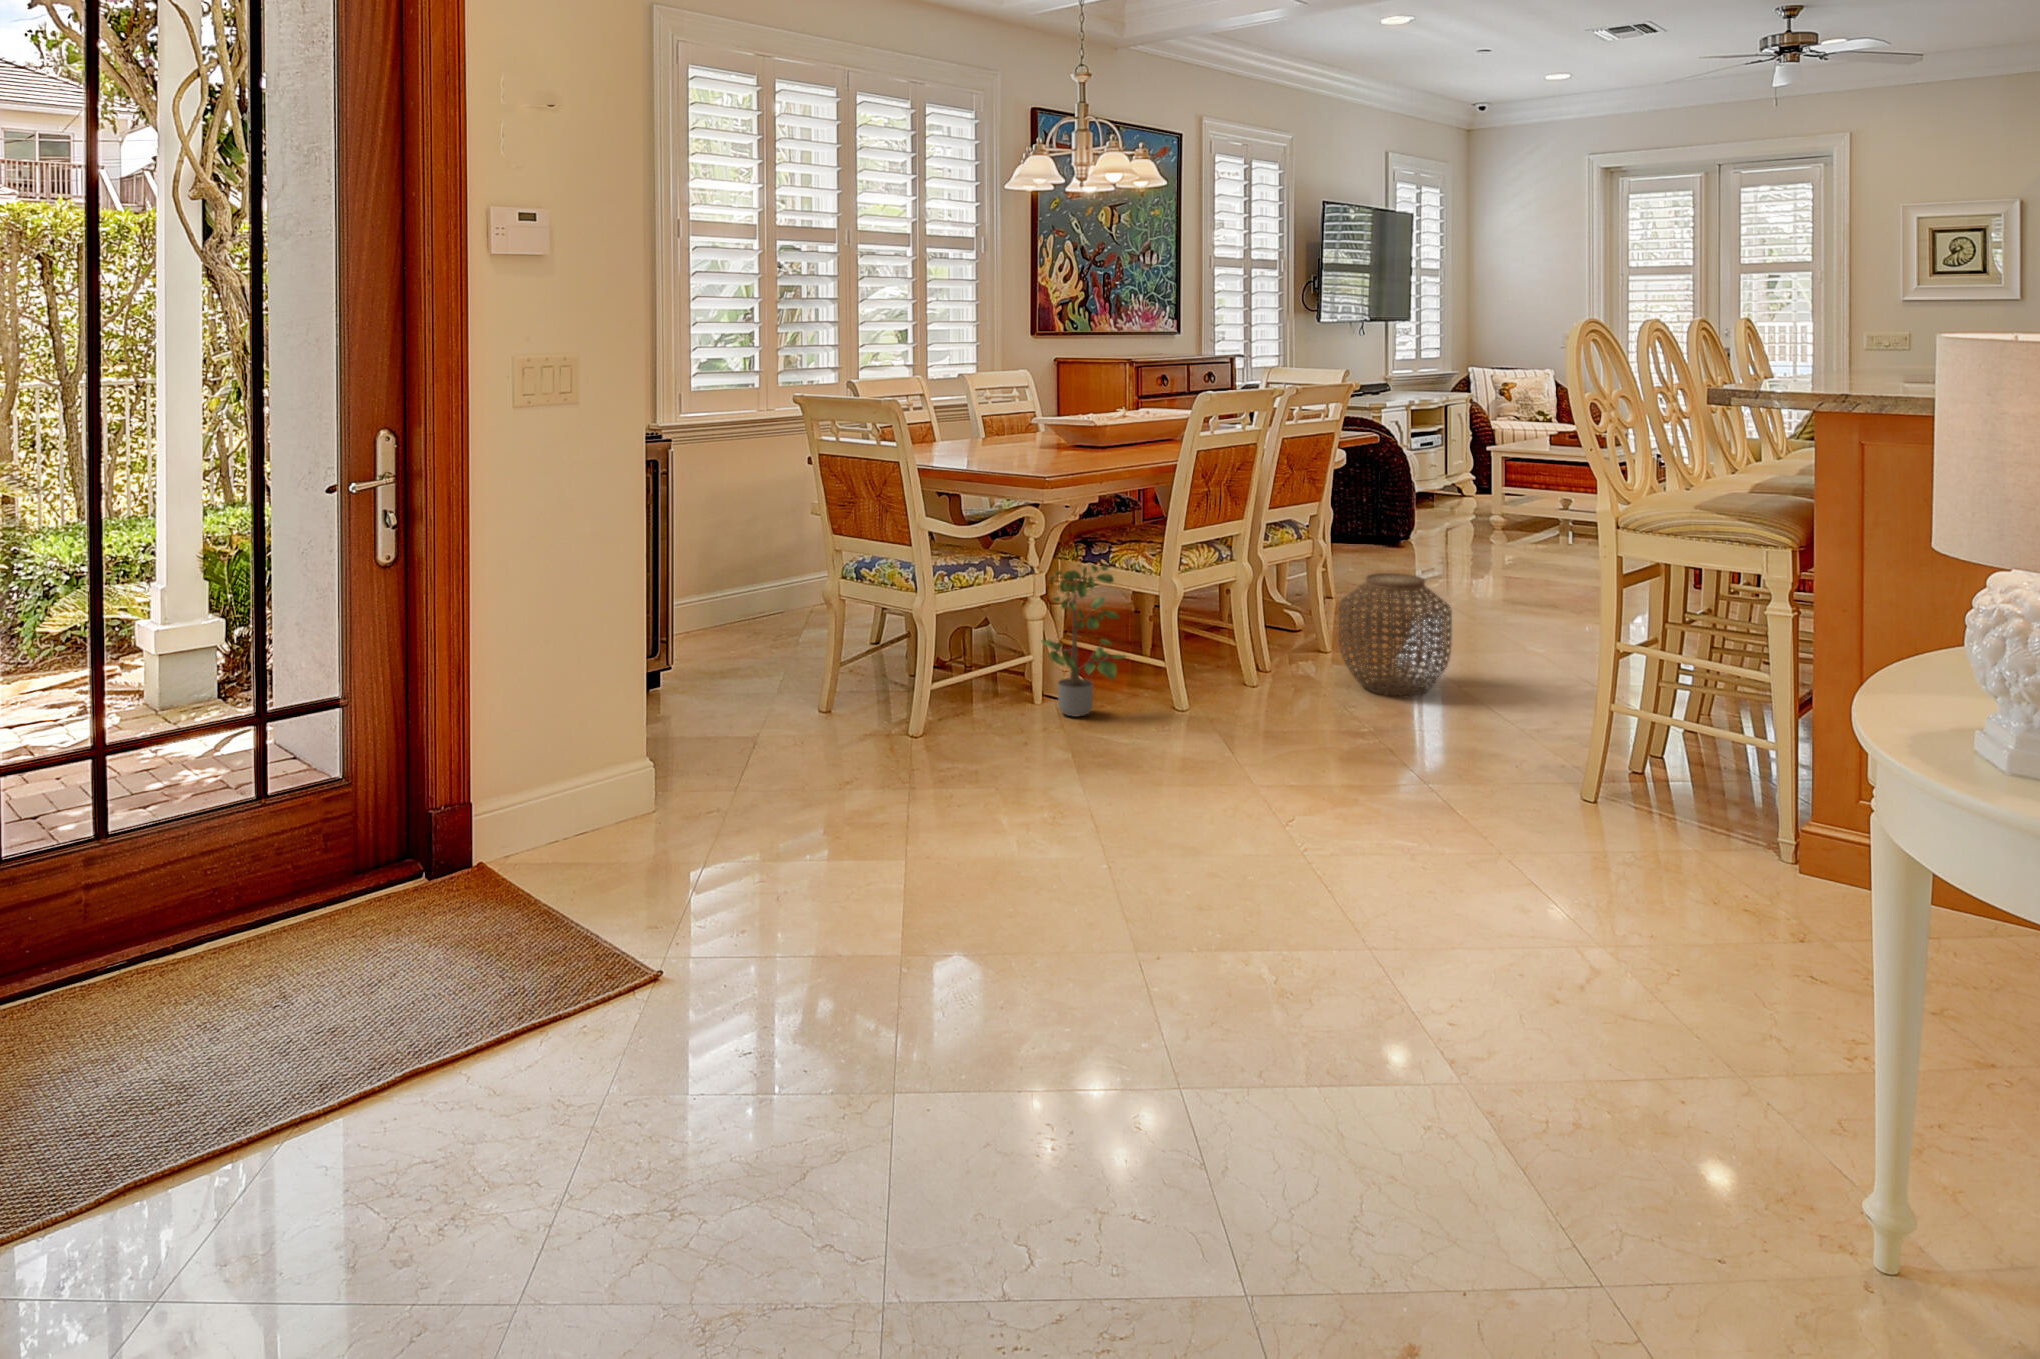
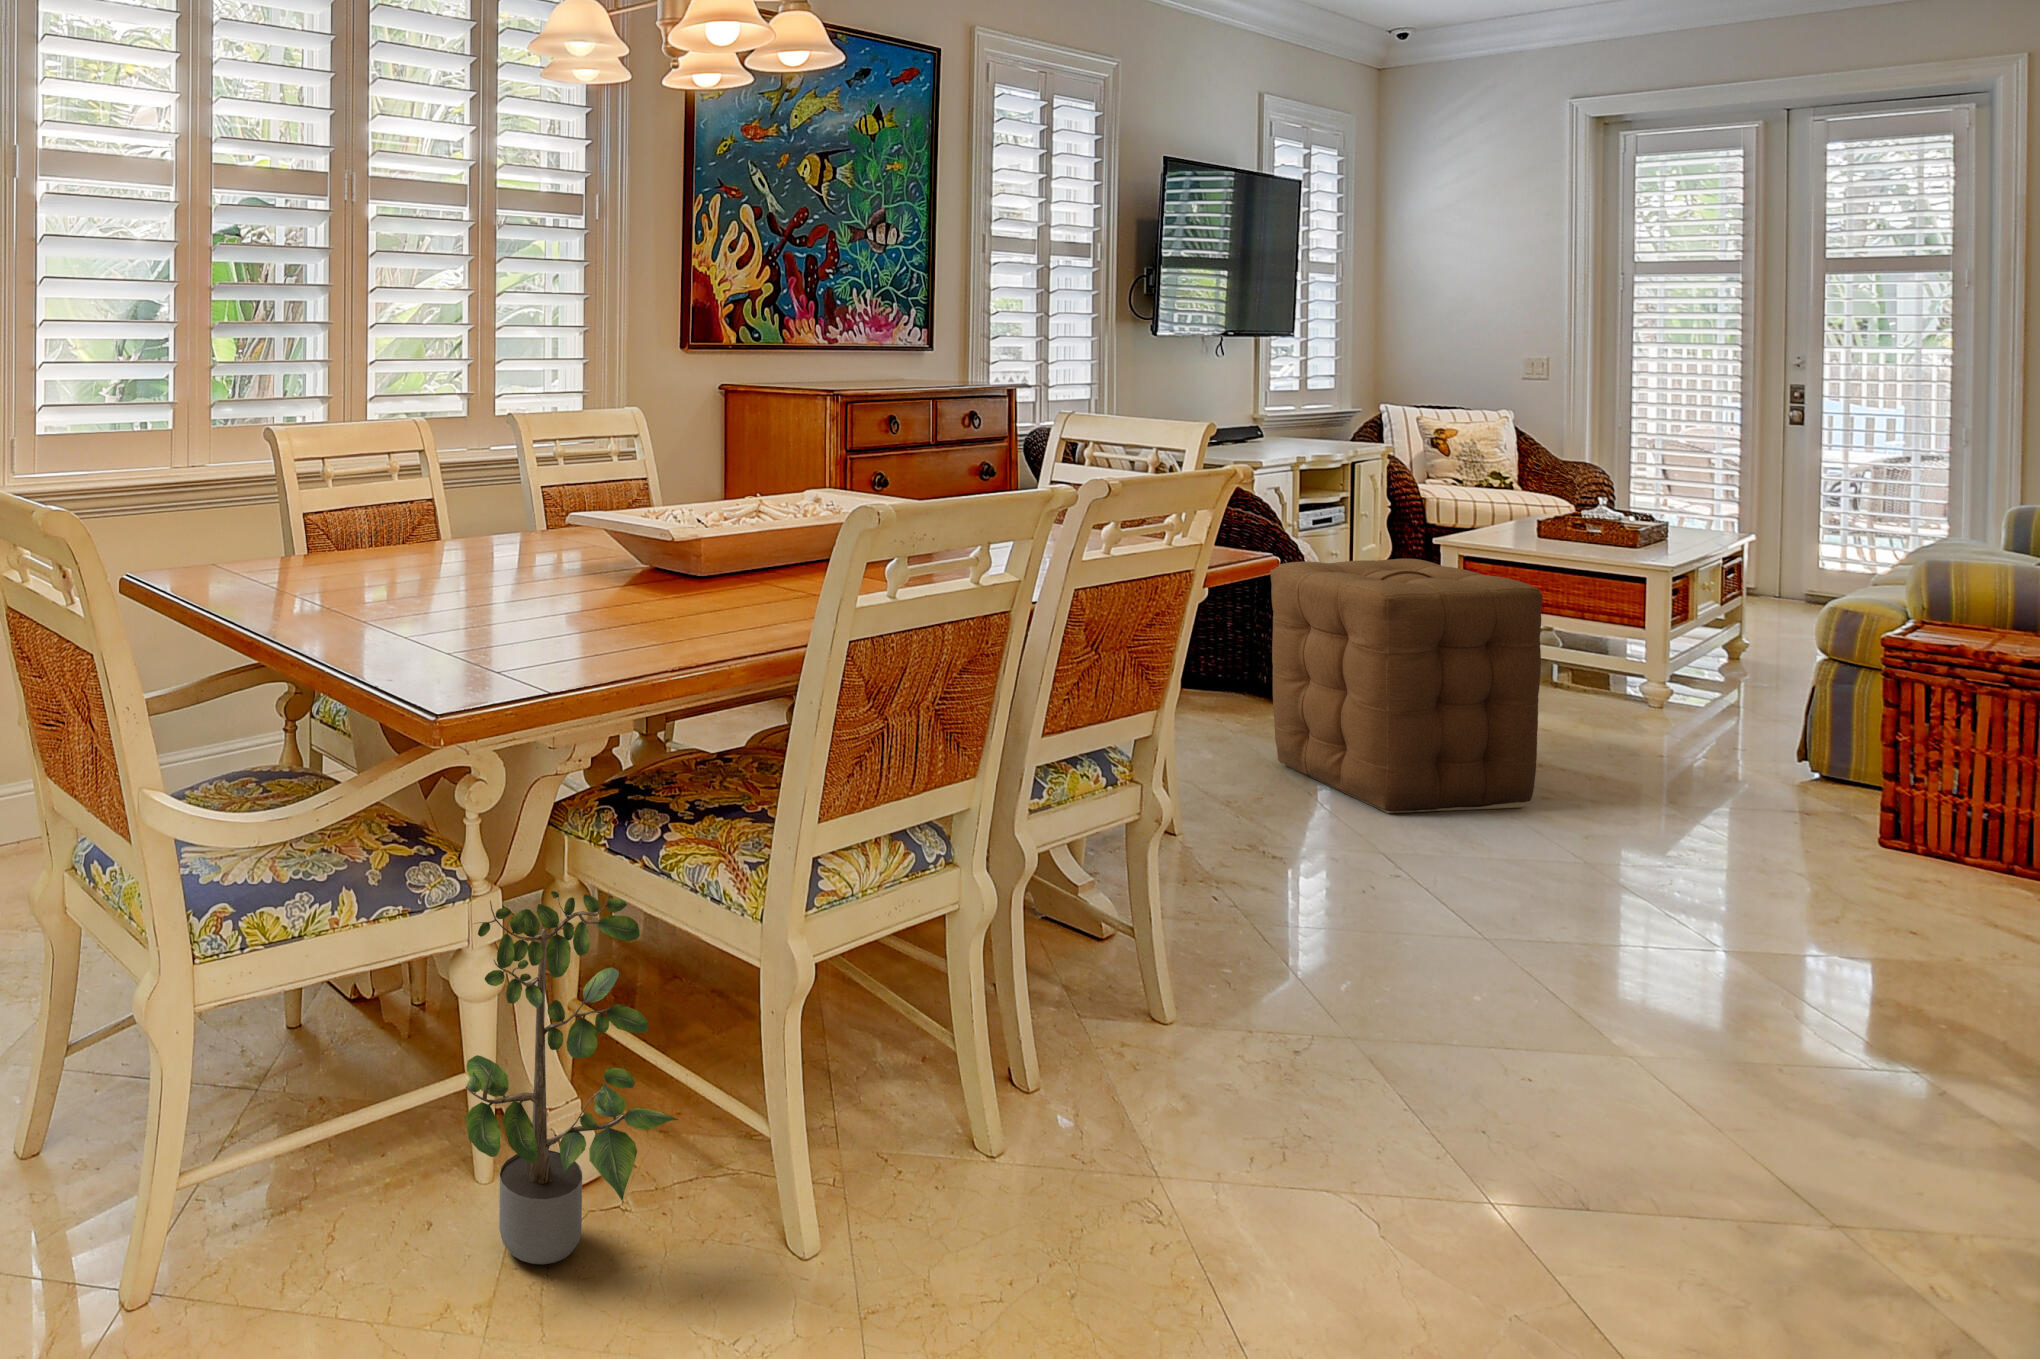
ottoman: none [1385,450,1524,587] -> present [1270,559,1543,813]
woven basket: present [1339,573,1452,696] -> none [1200,914,1499,1248]

